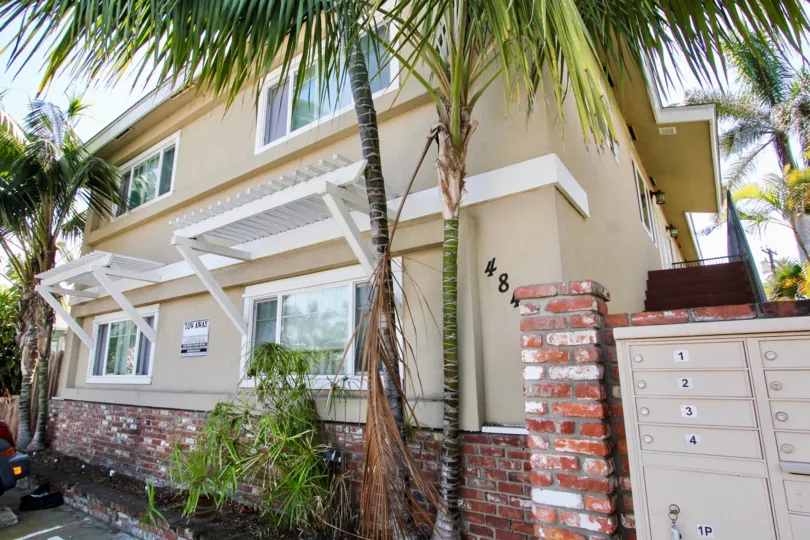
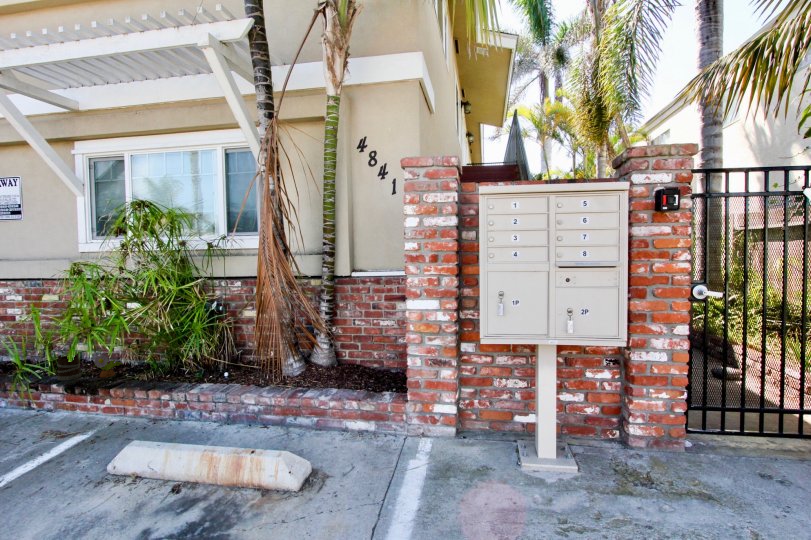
decorative plant: none [222,498,249,525] -> present [94,354,123,377]

